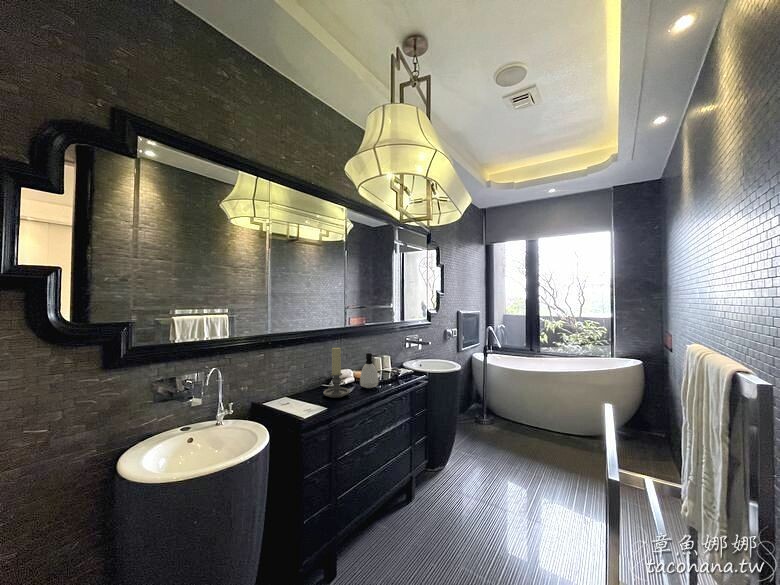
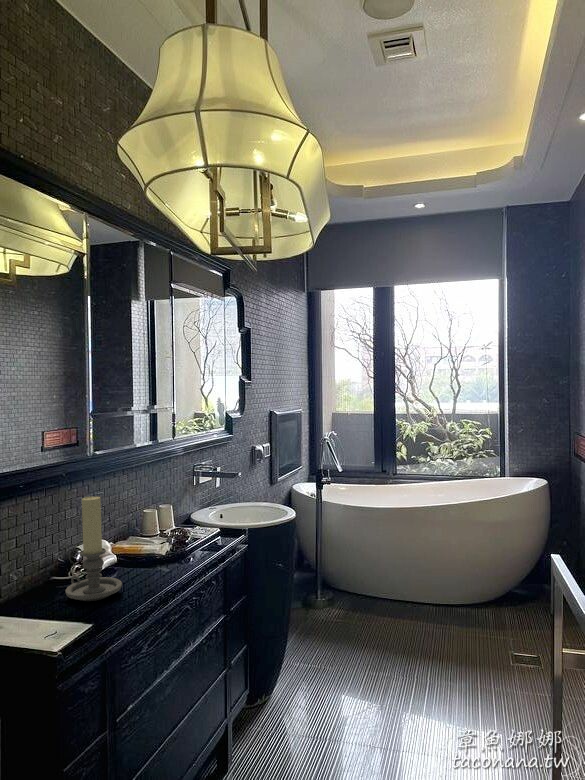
soap dispenser: present [360,353,378,388] -> none [133,502,170,571]

